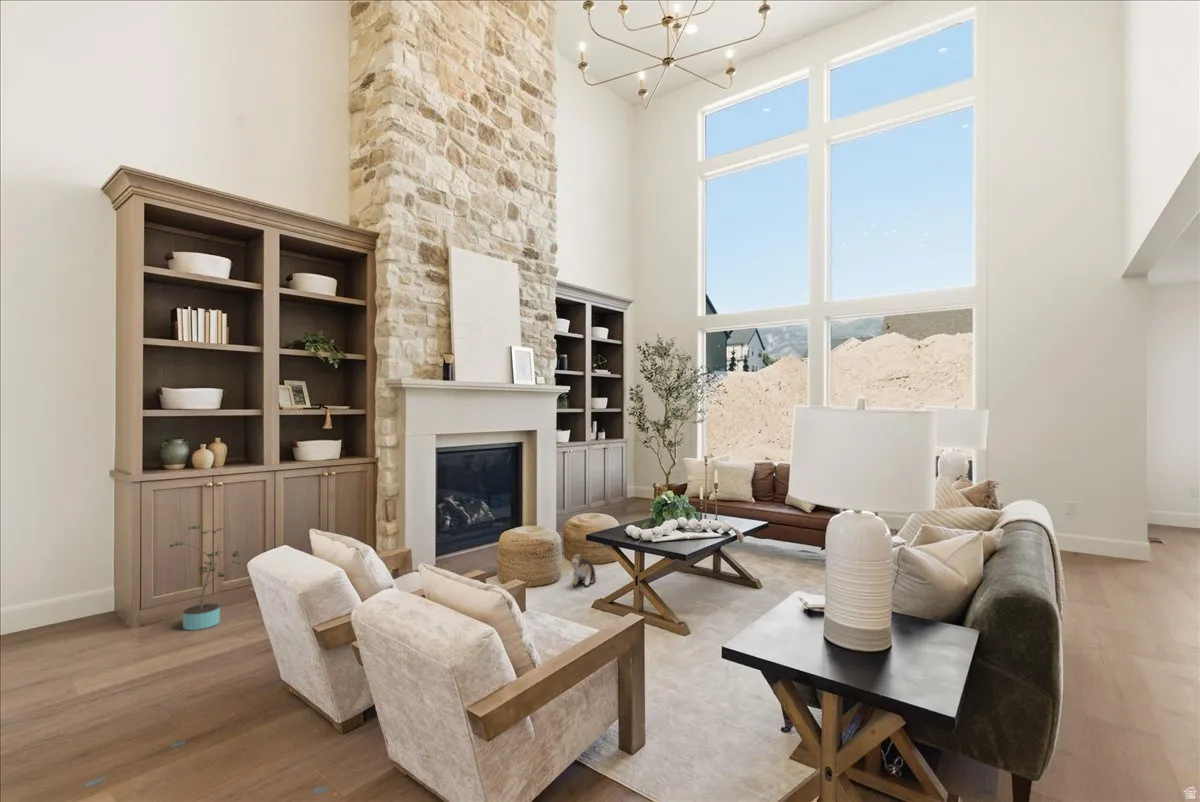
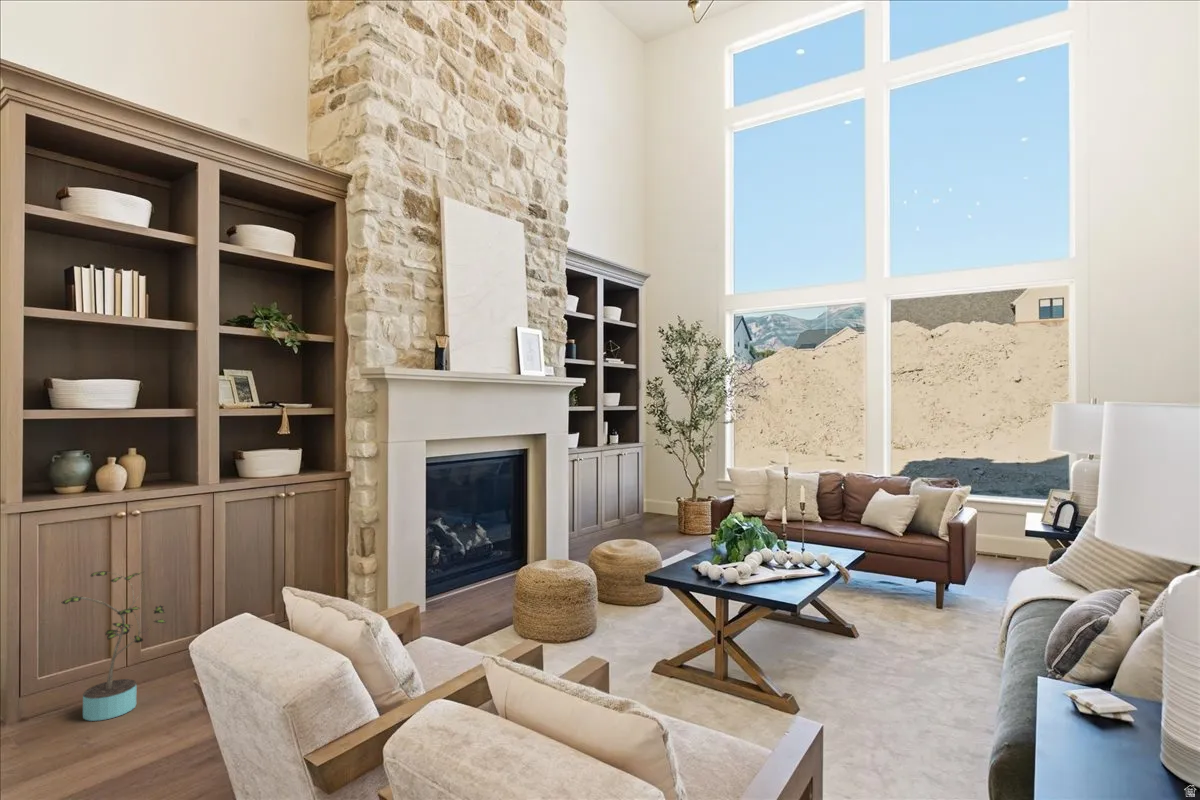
plush toy: present [571,554,596,585] -> none [608,595,641,637]

